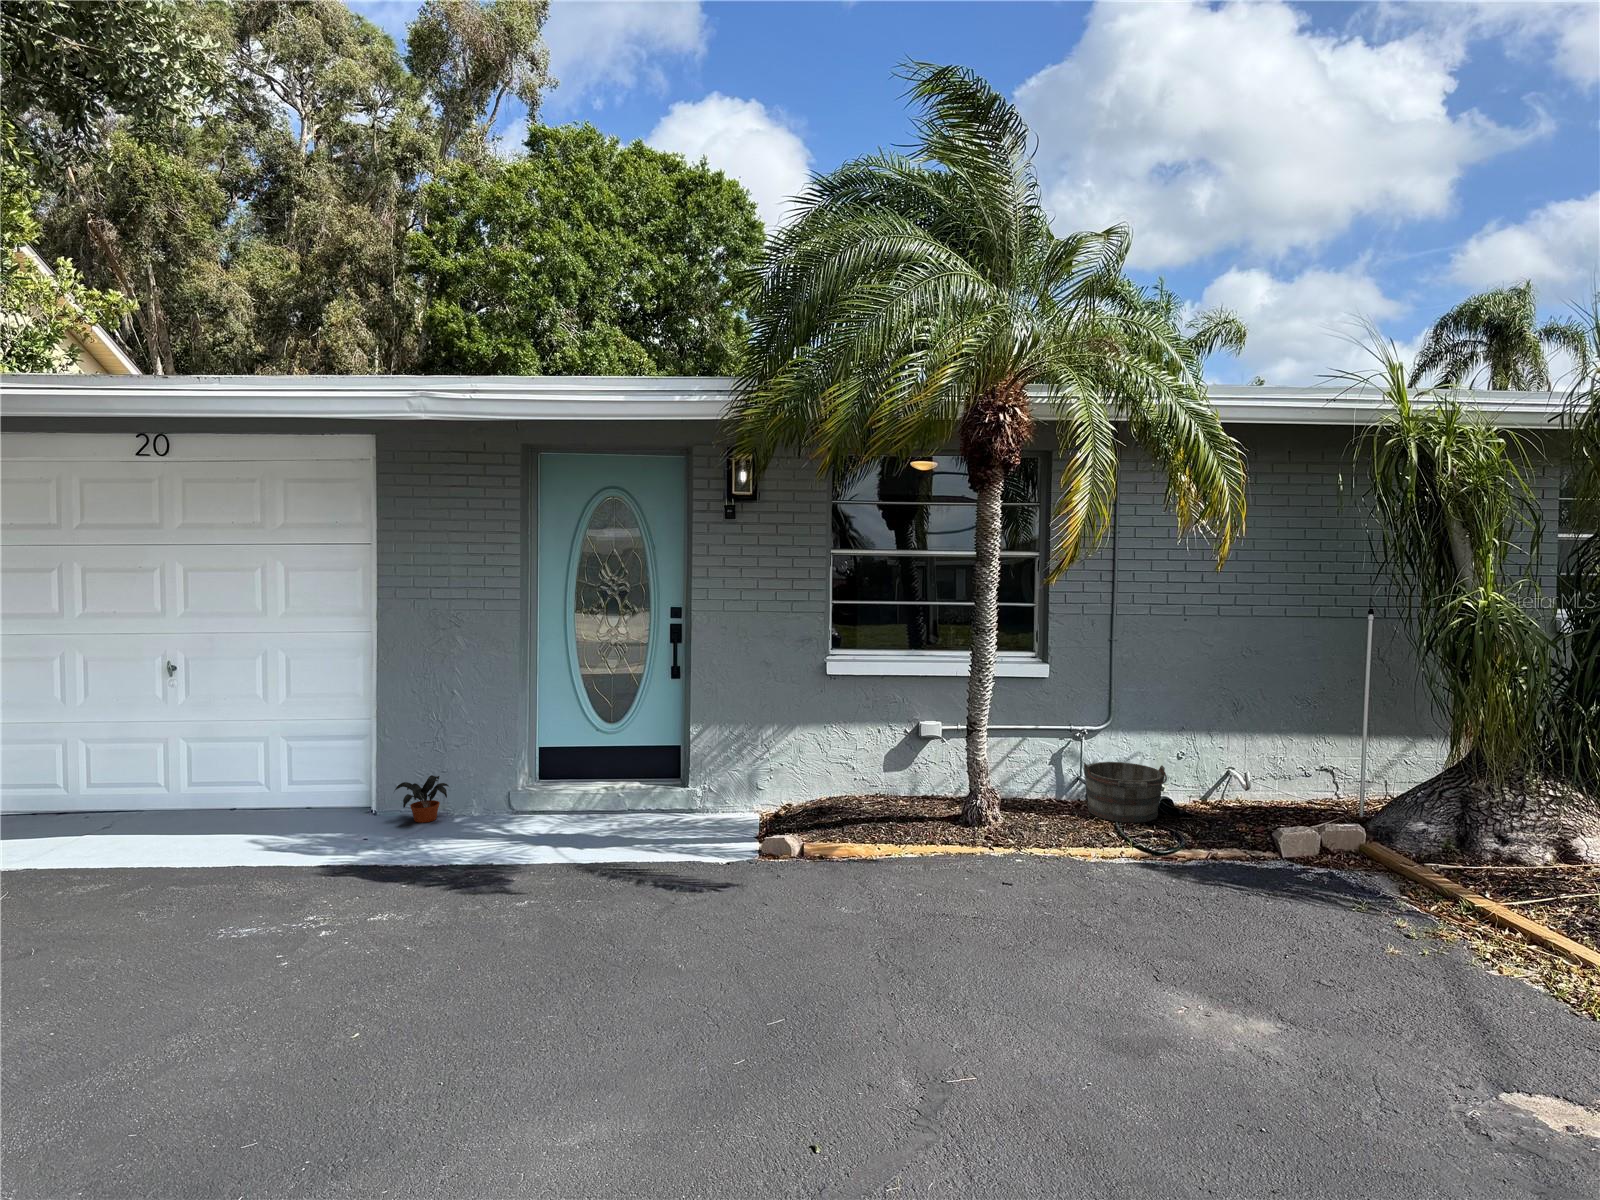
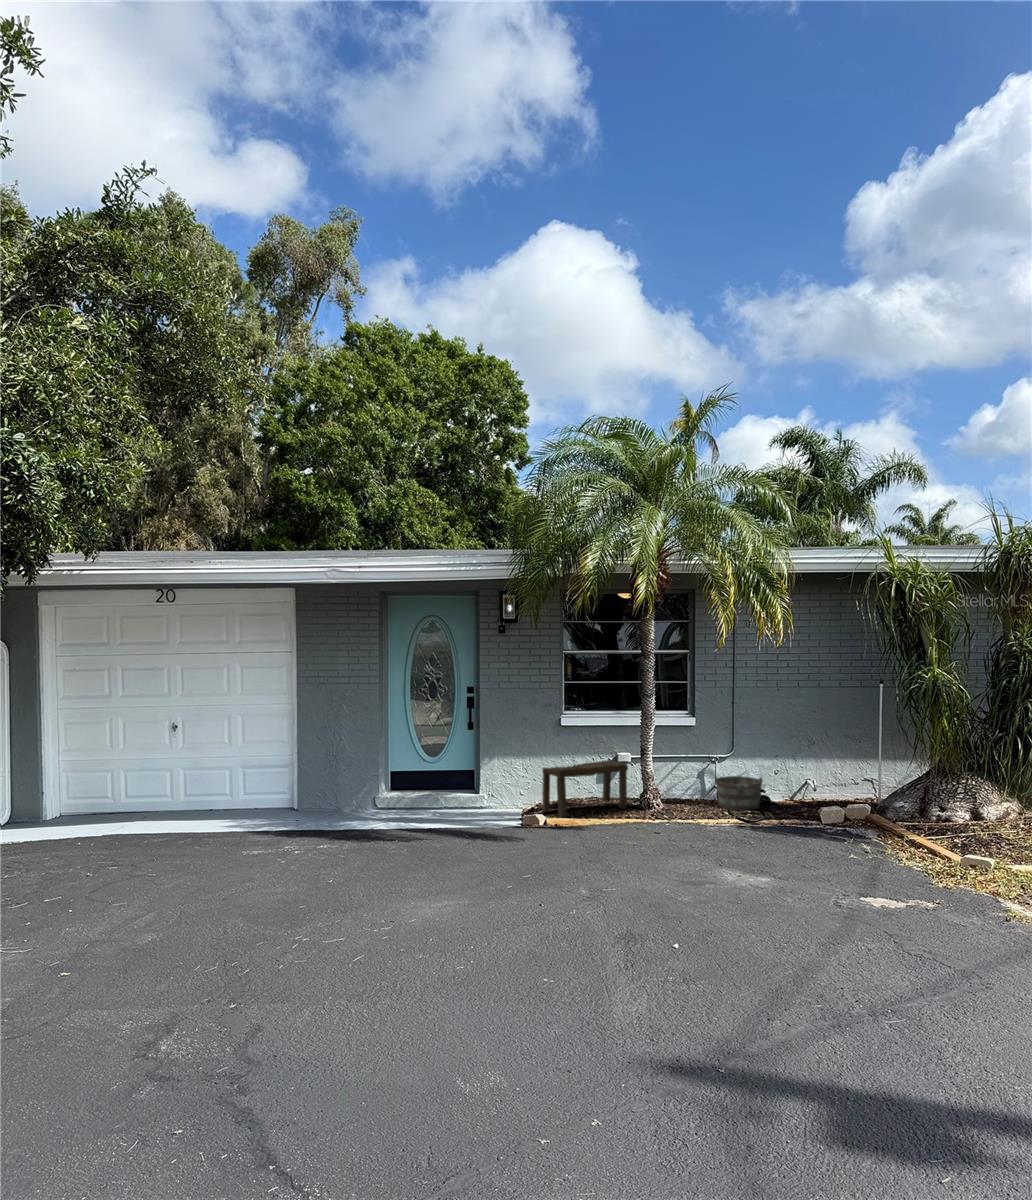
bench: none [796,734,943,838] -> present [542,760,628,817]
potted plant: present [395,775,449,823] -> none [310,786,342,813]

